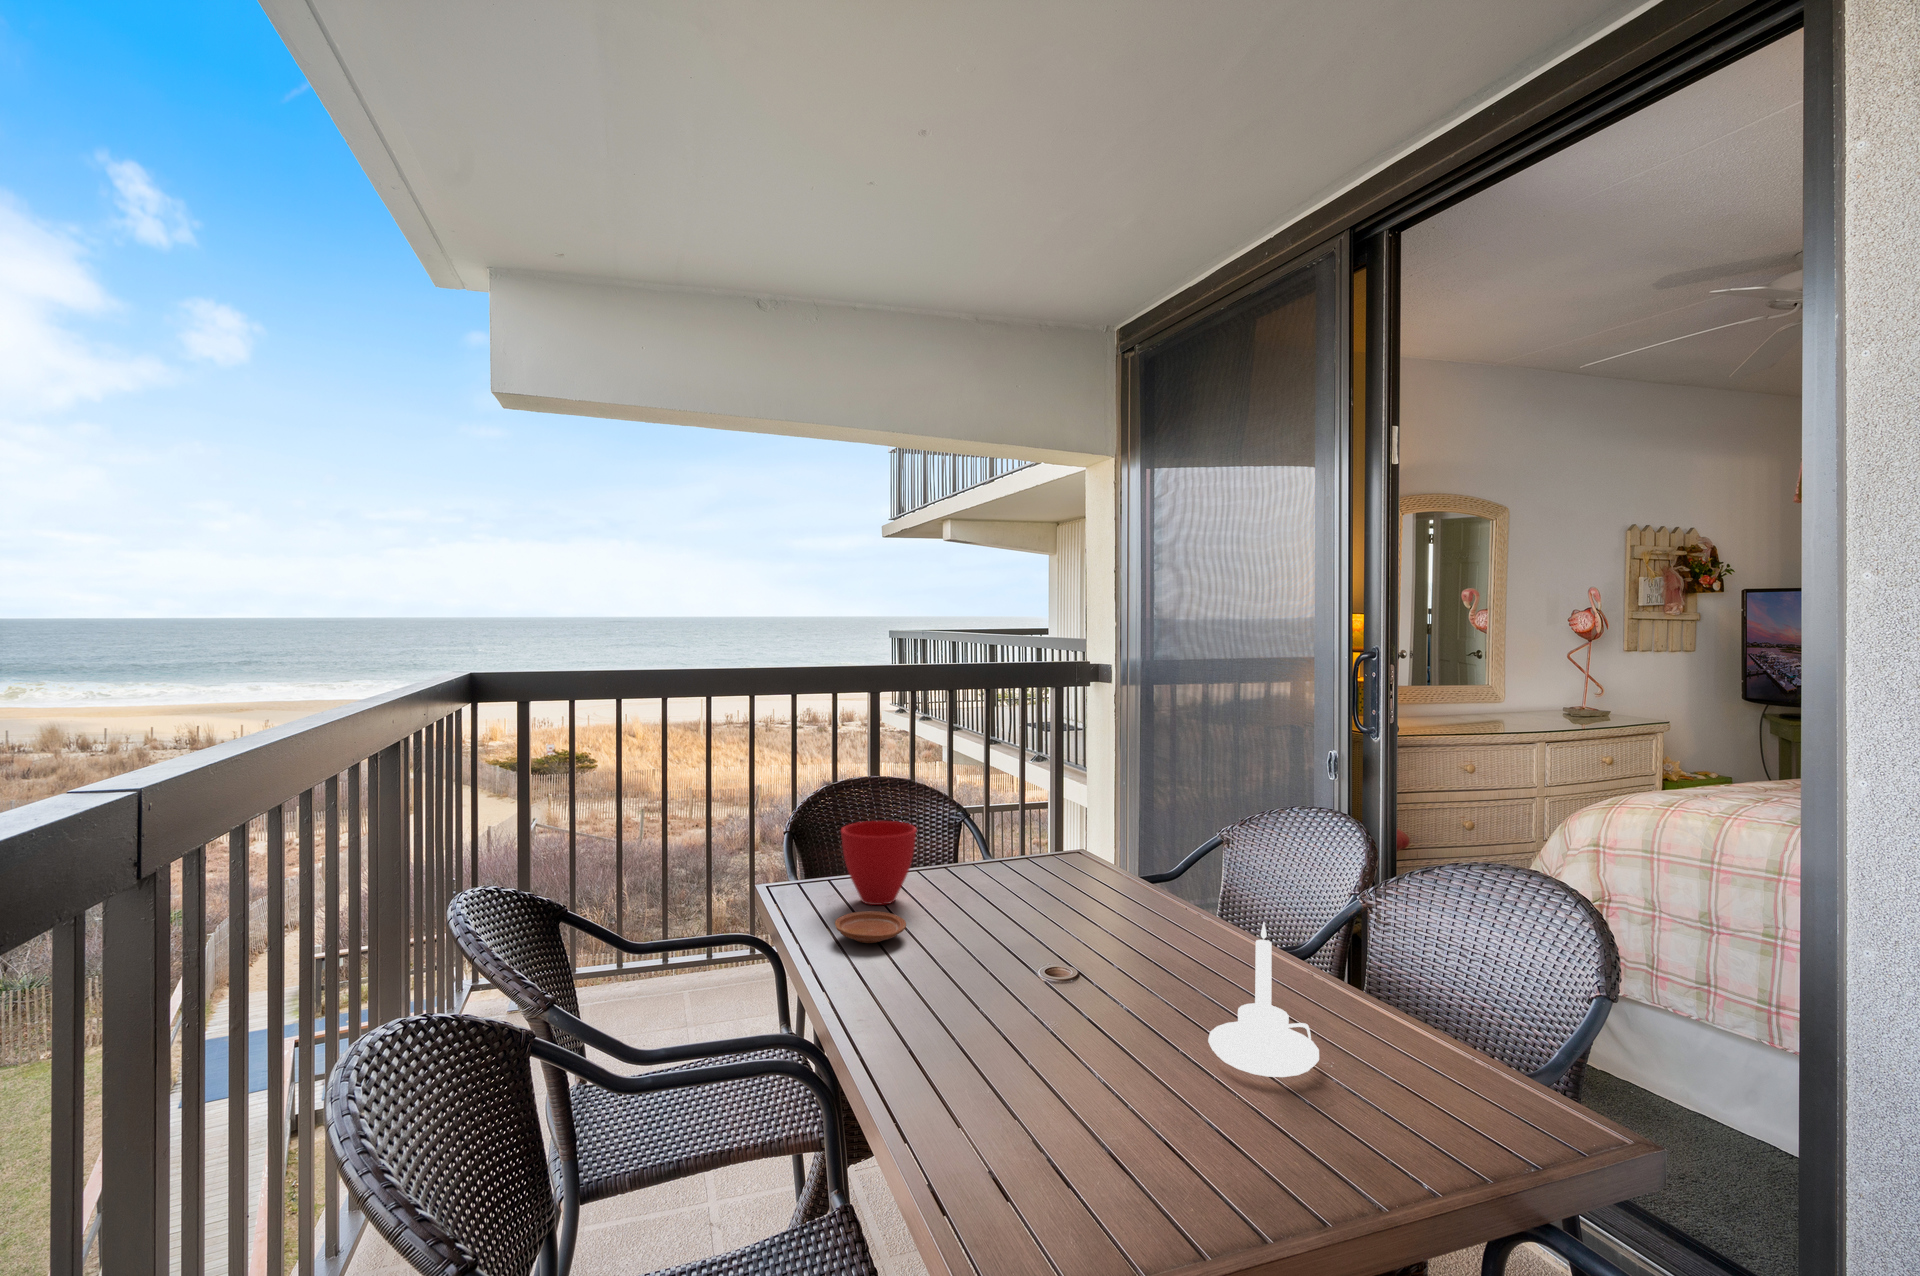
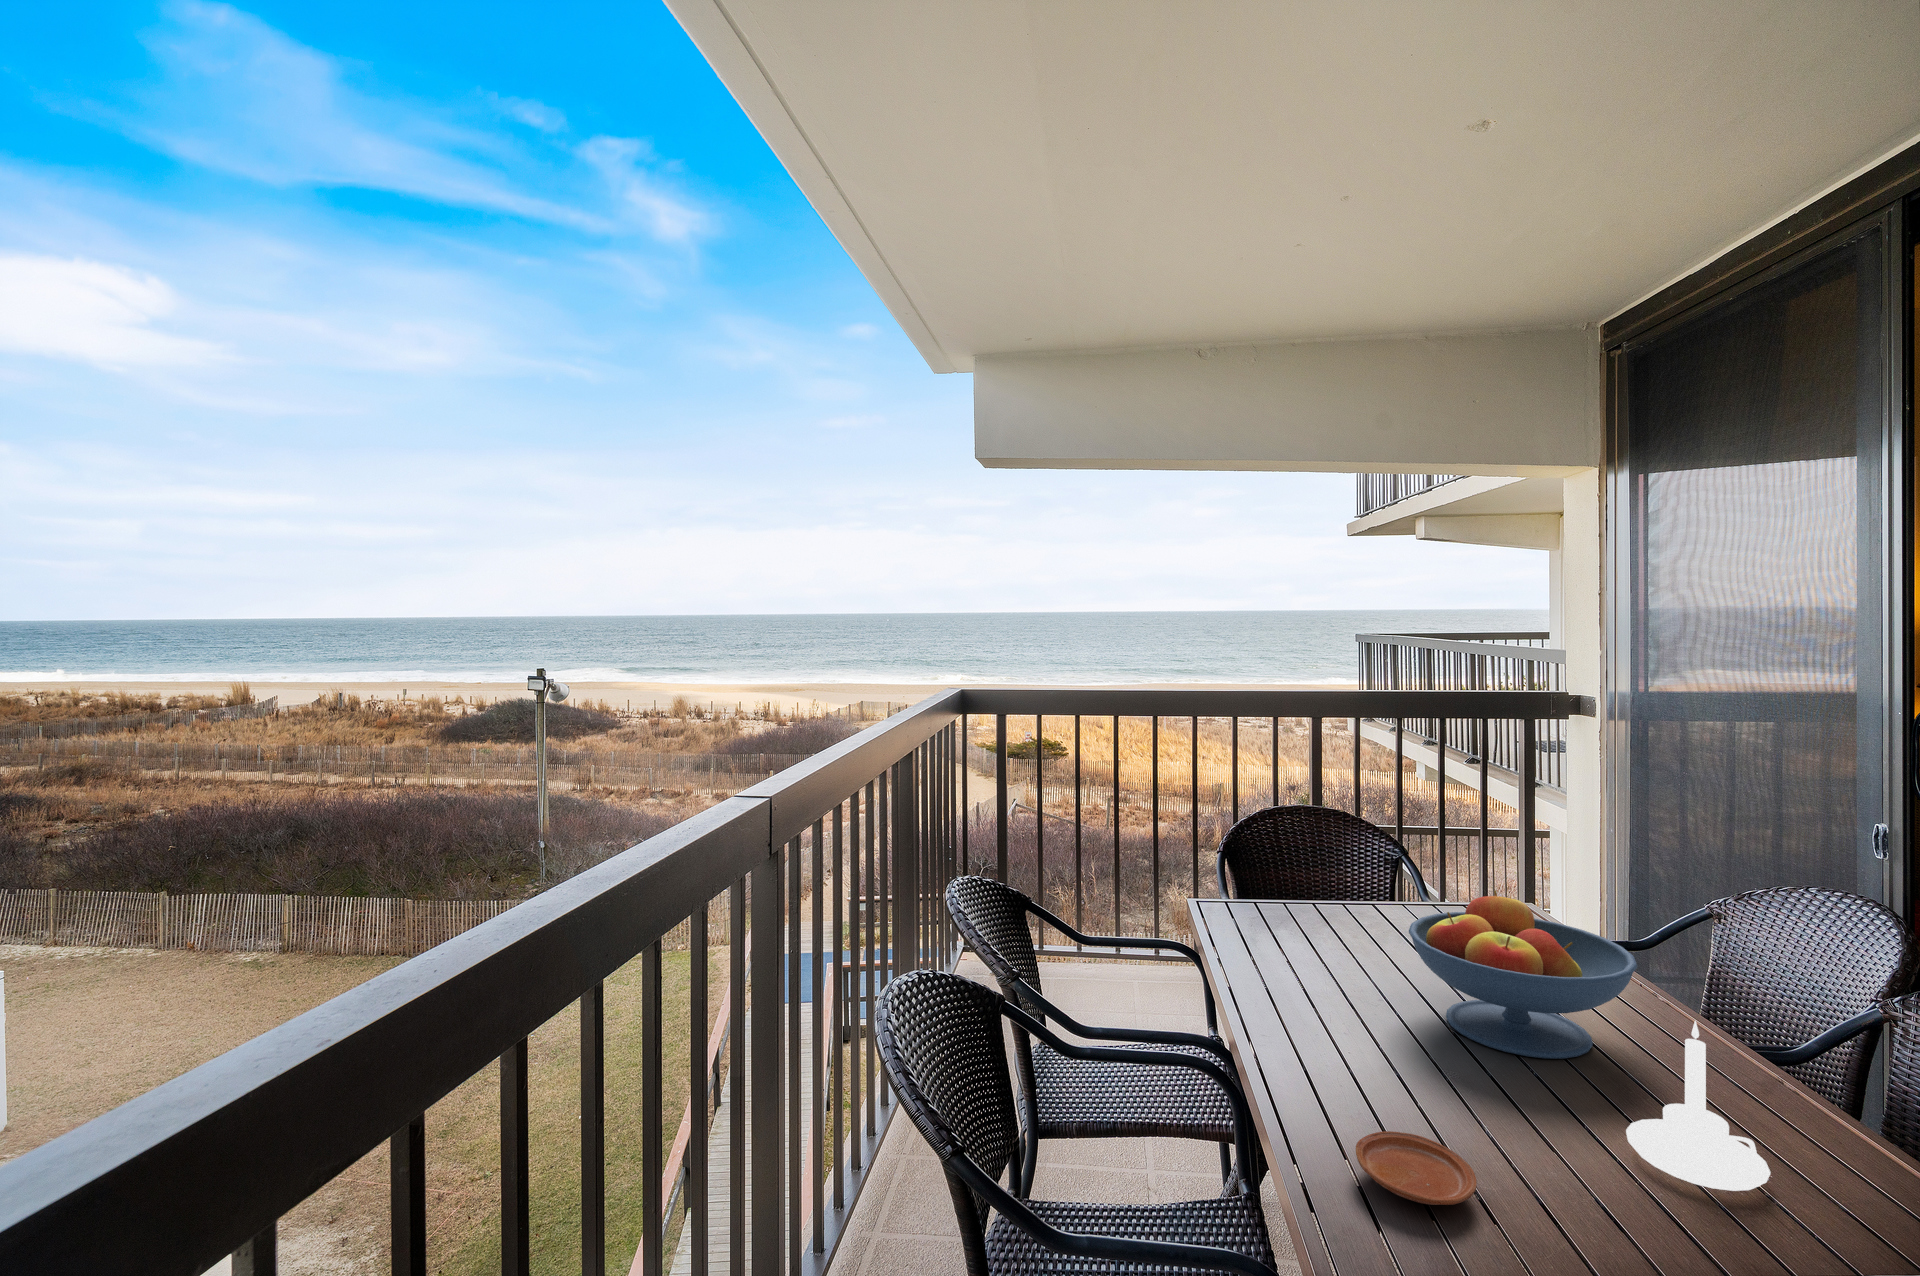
cup: present [841,821,917,905] -> none [1260,853,1336,934]
fruit bowl: none [1000,832,1193,988] -> present [1409,890,1637,1059]
plate: present [835,911,906,943] -> present [1356,1131,1477,1205]

